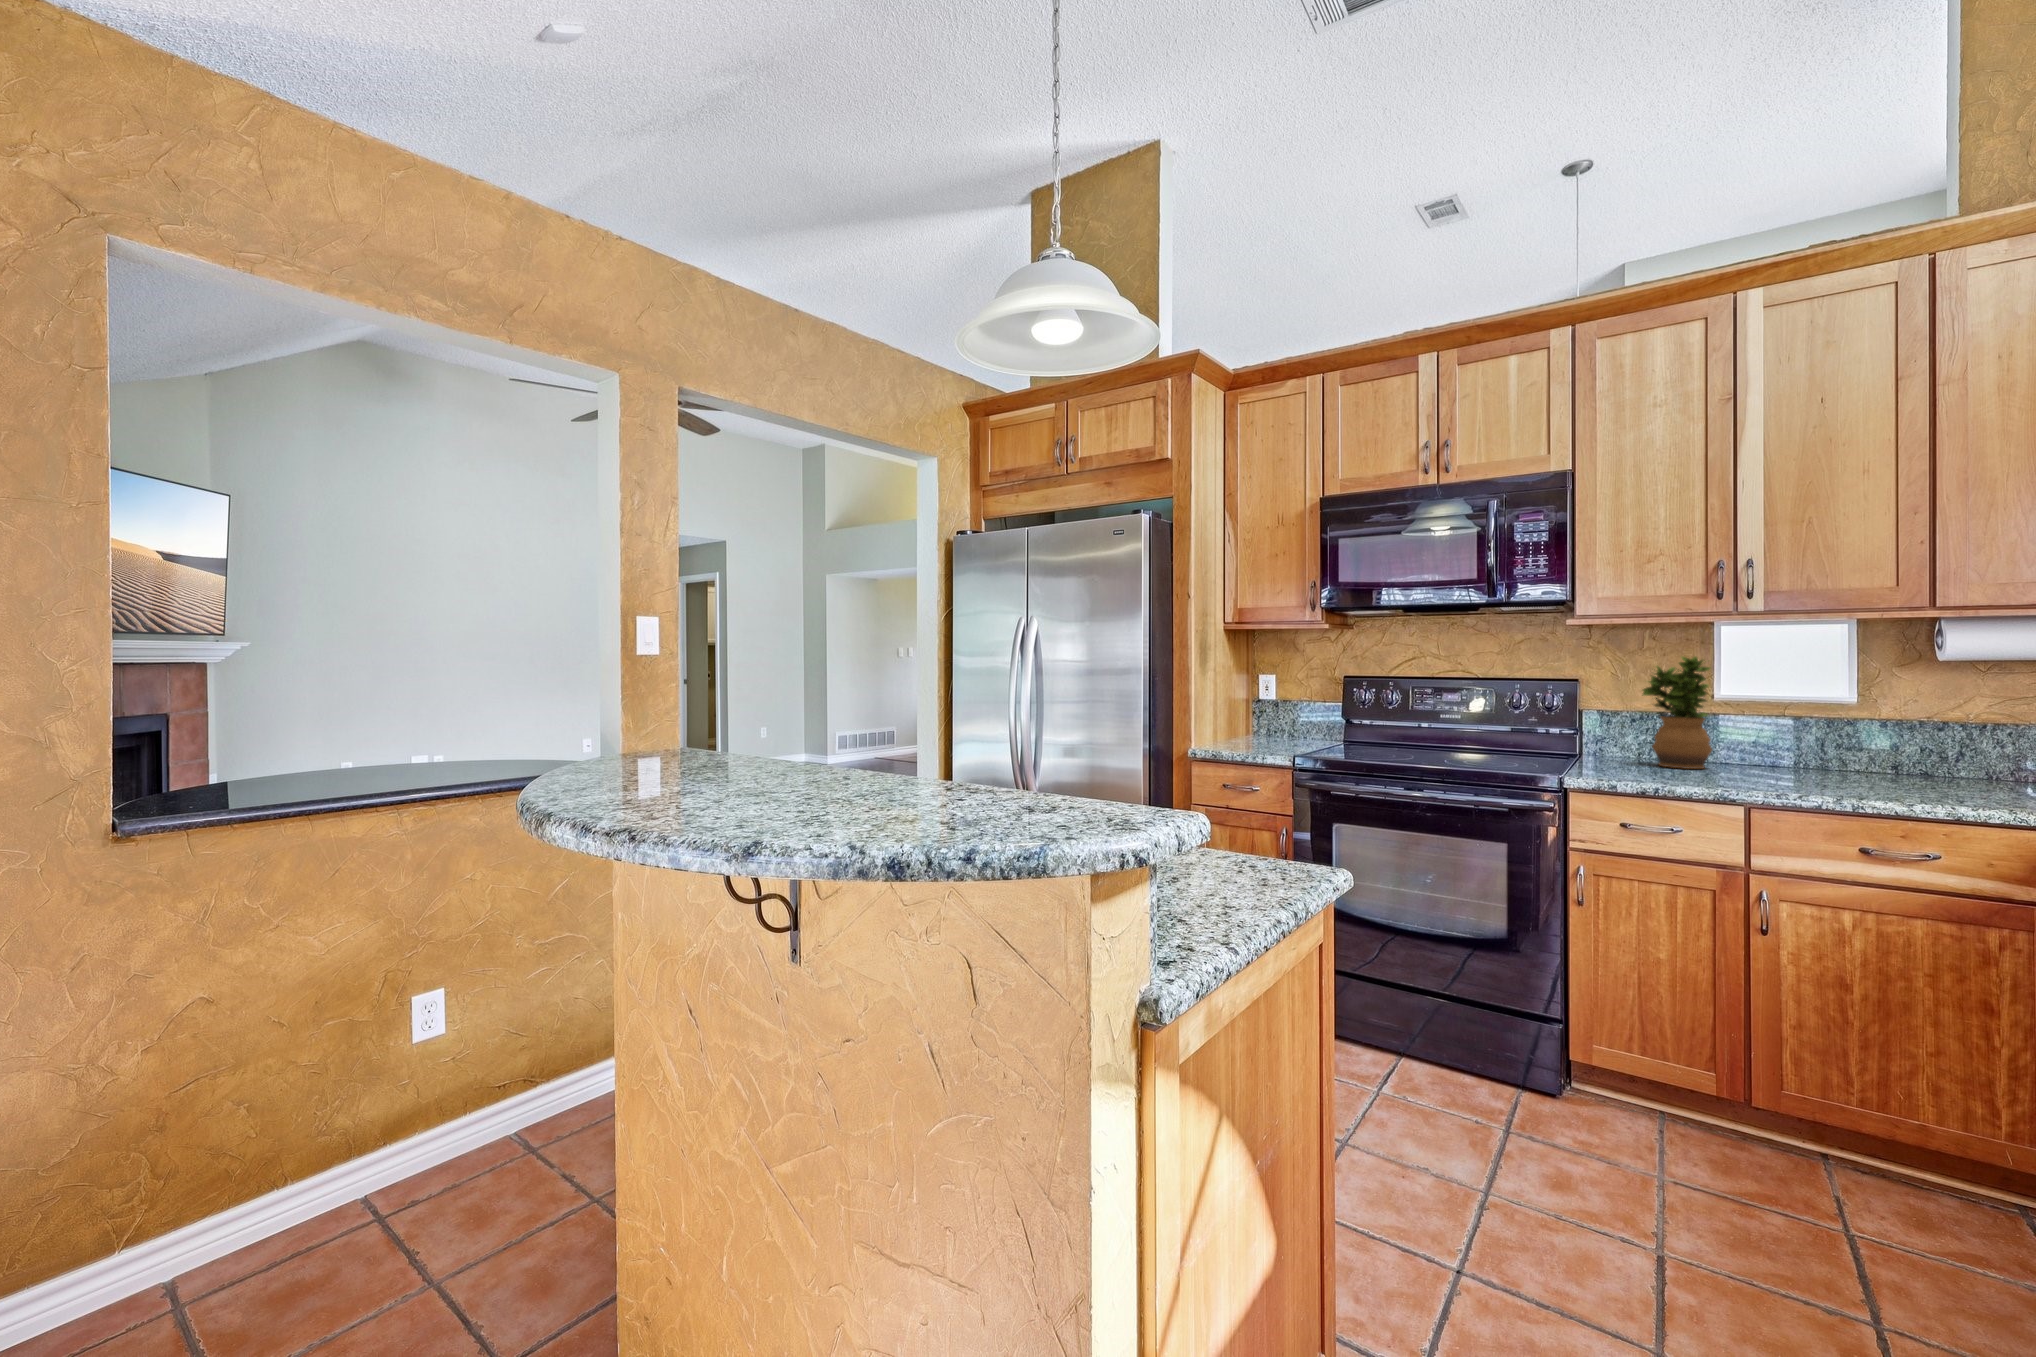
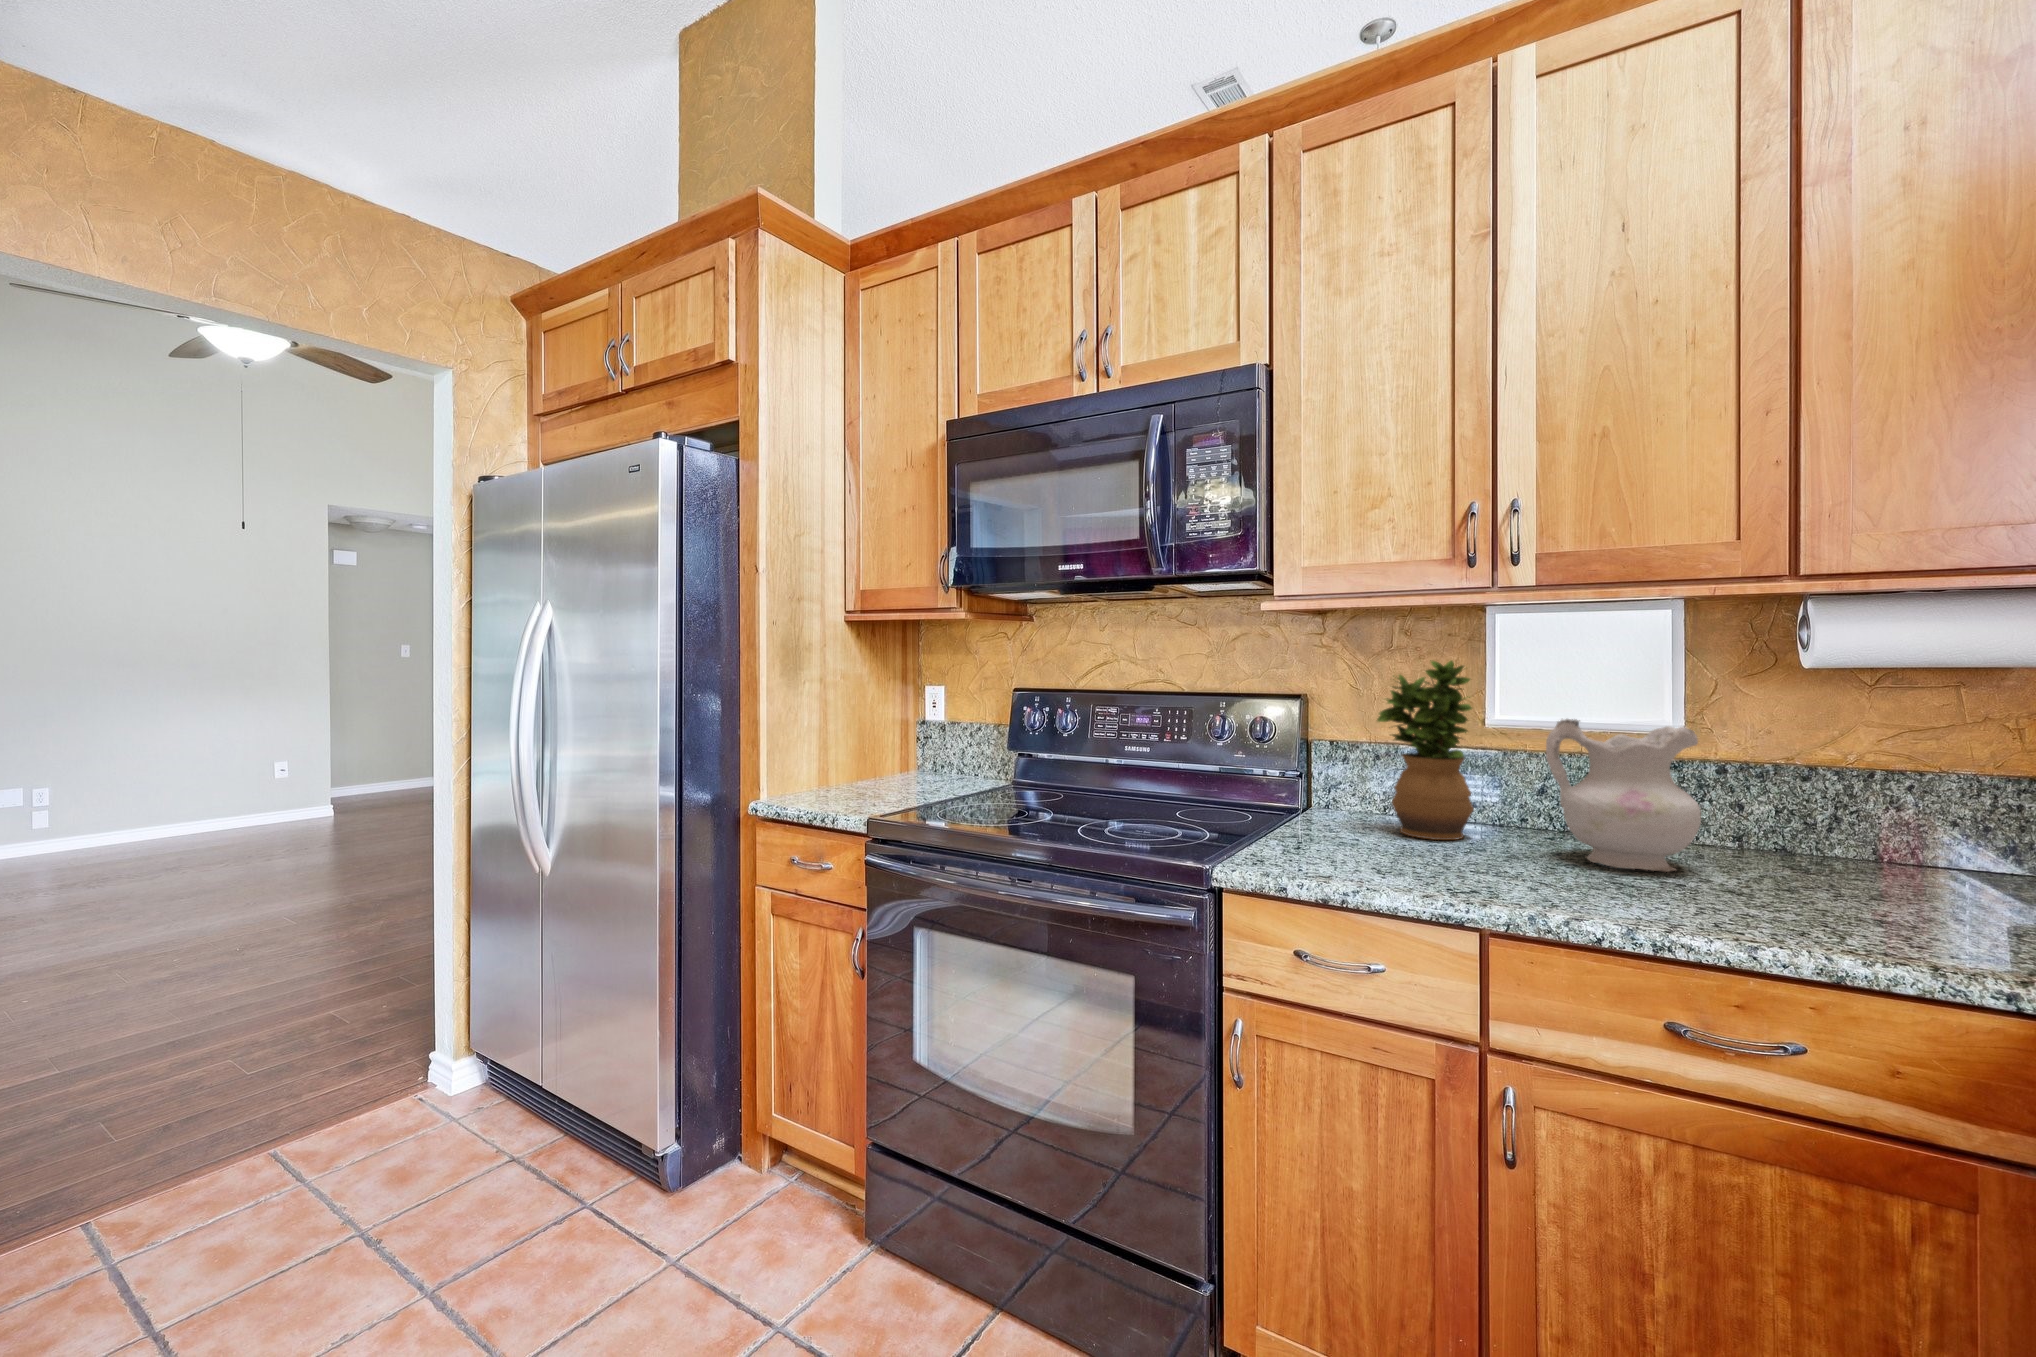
ceramic pitcher: none [1768,691,1873,781] -> present [1546,719,1701,872]

